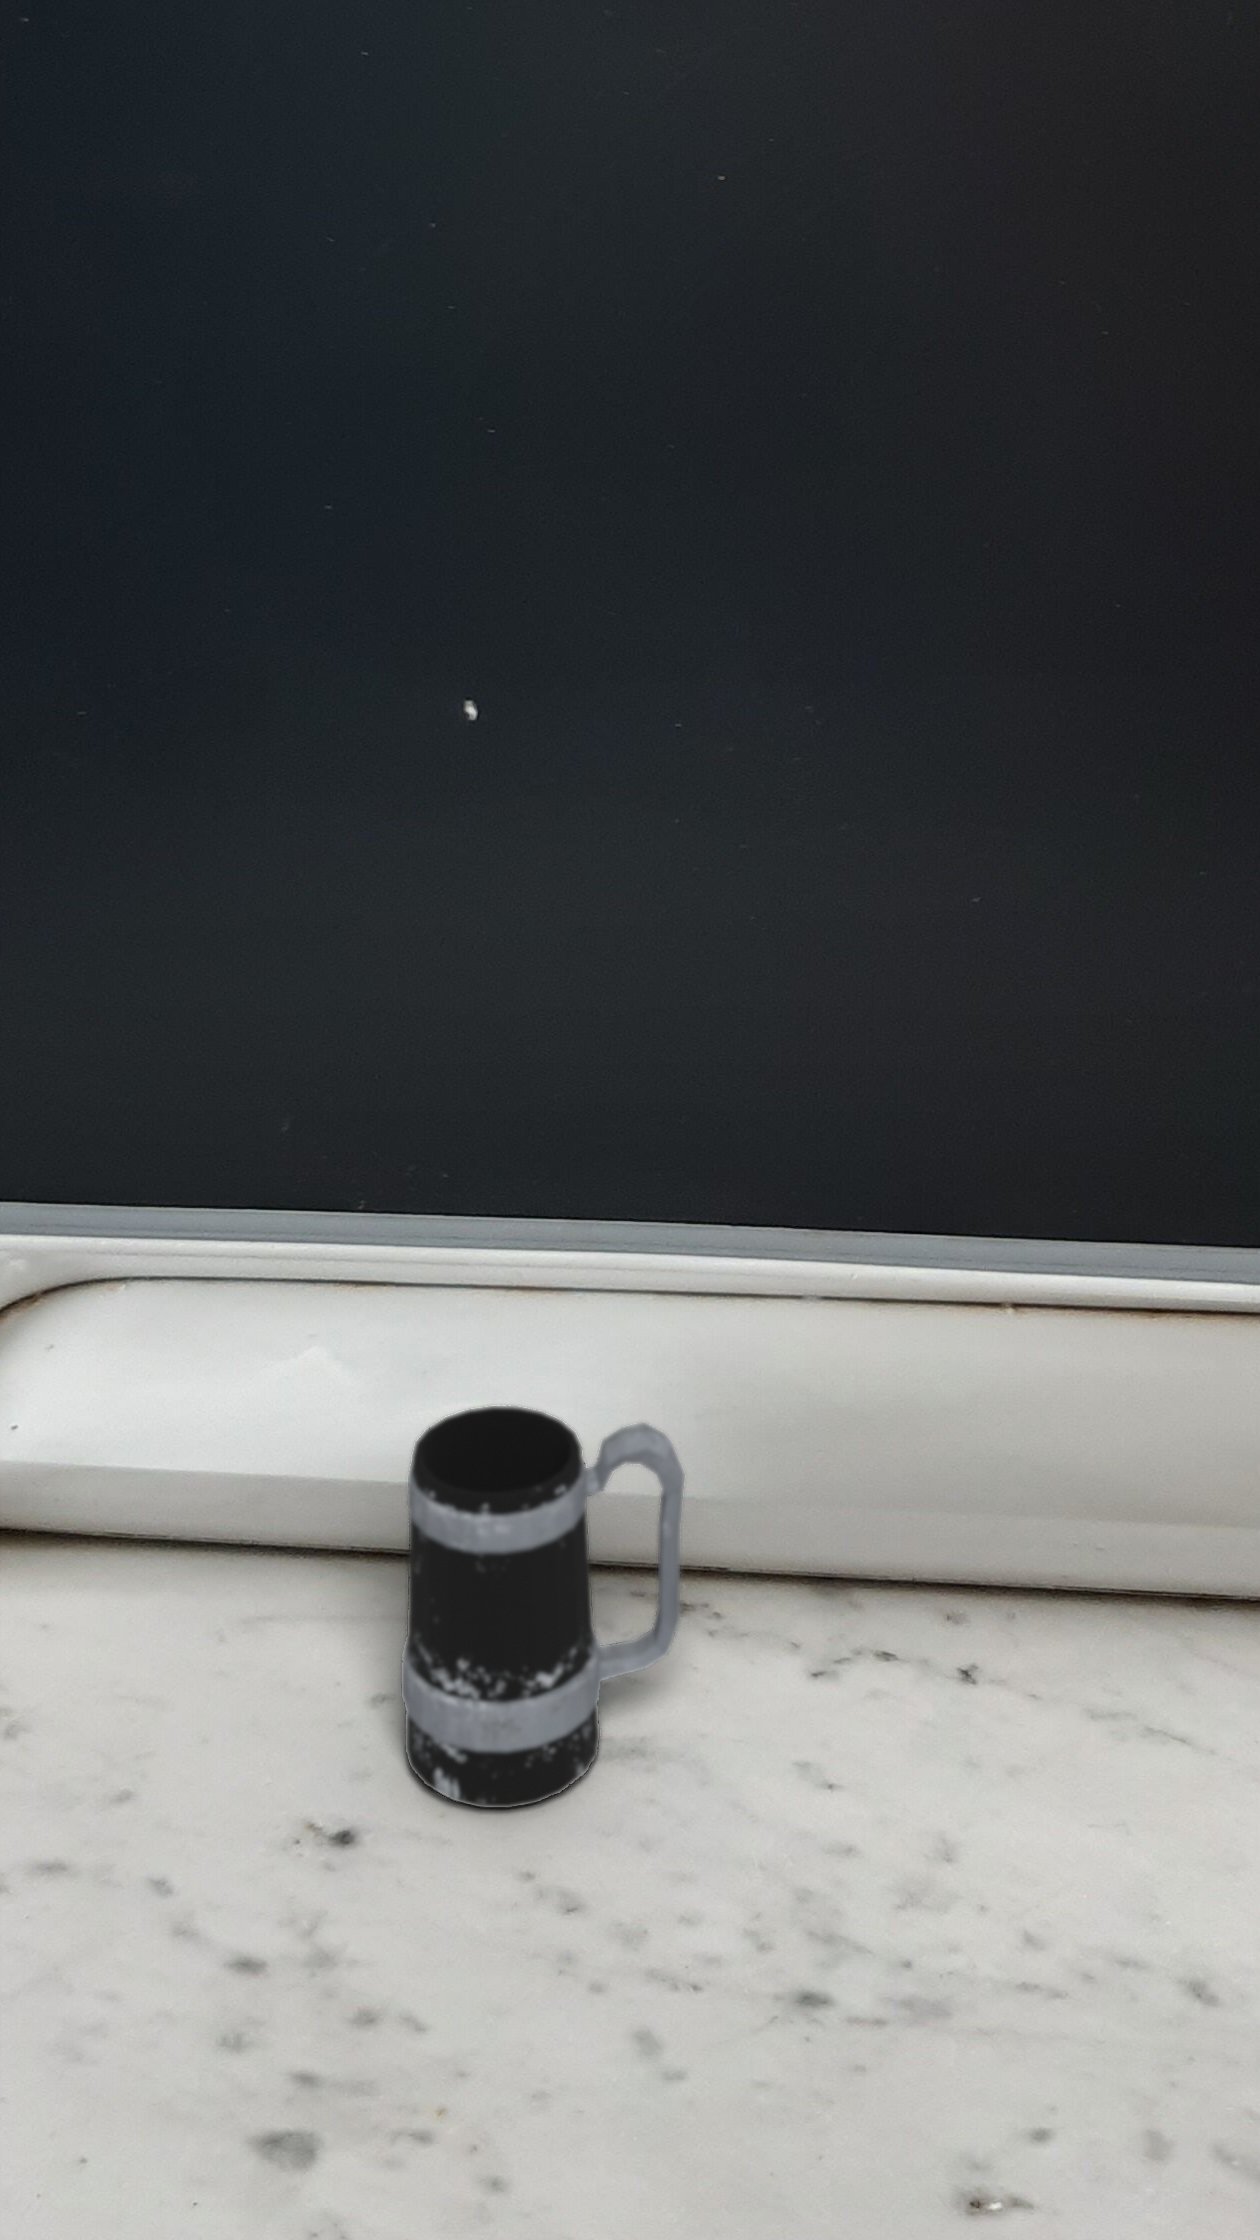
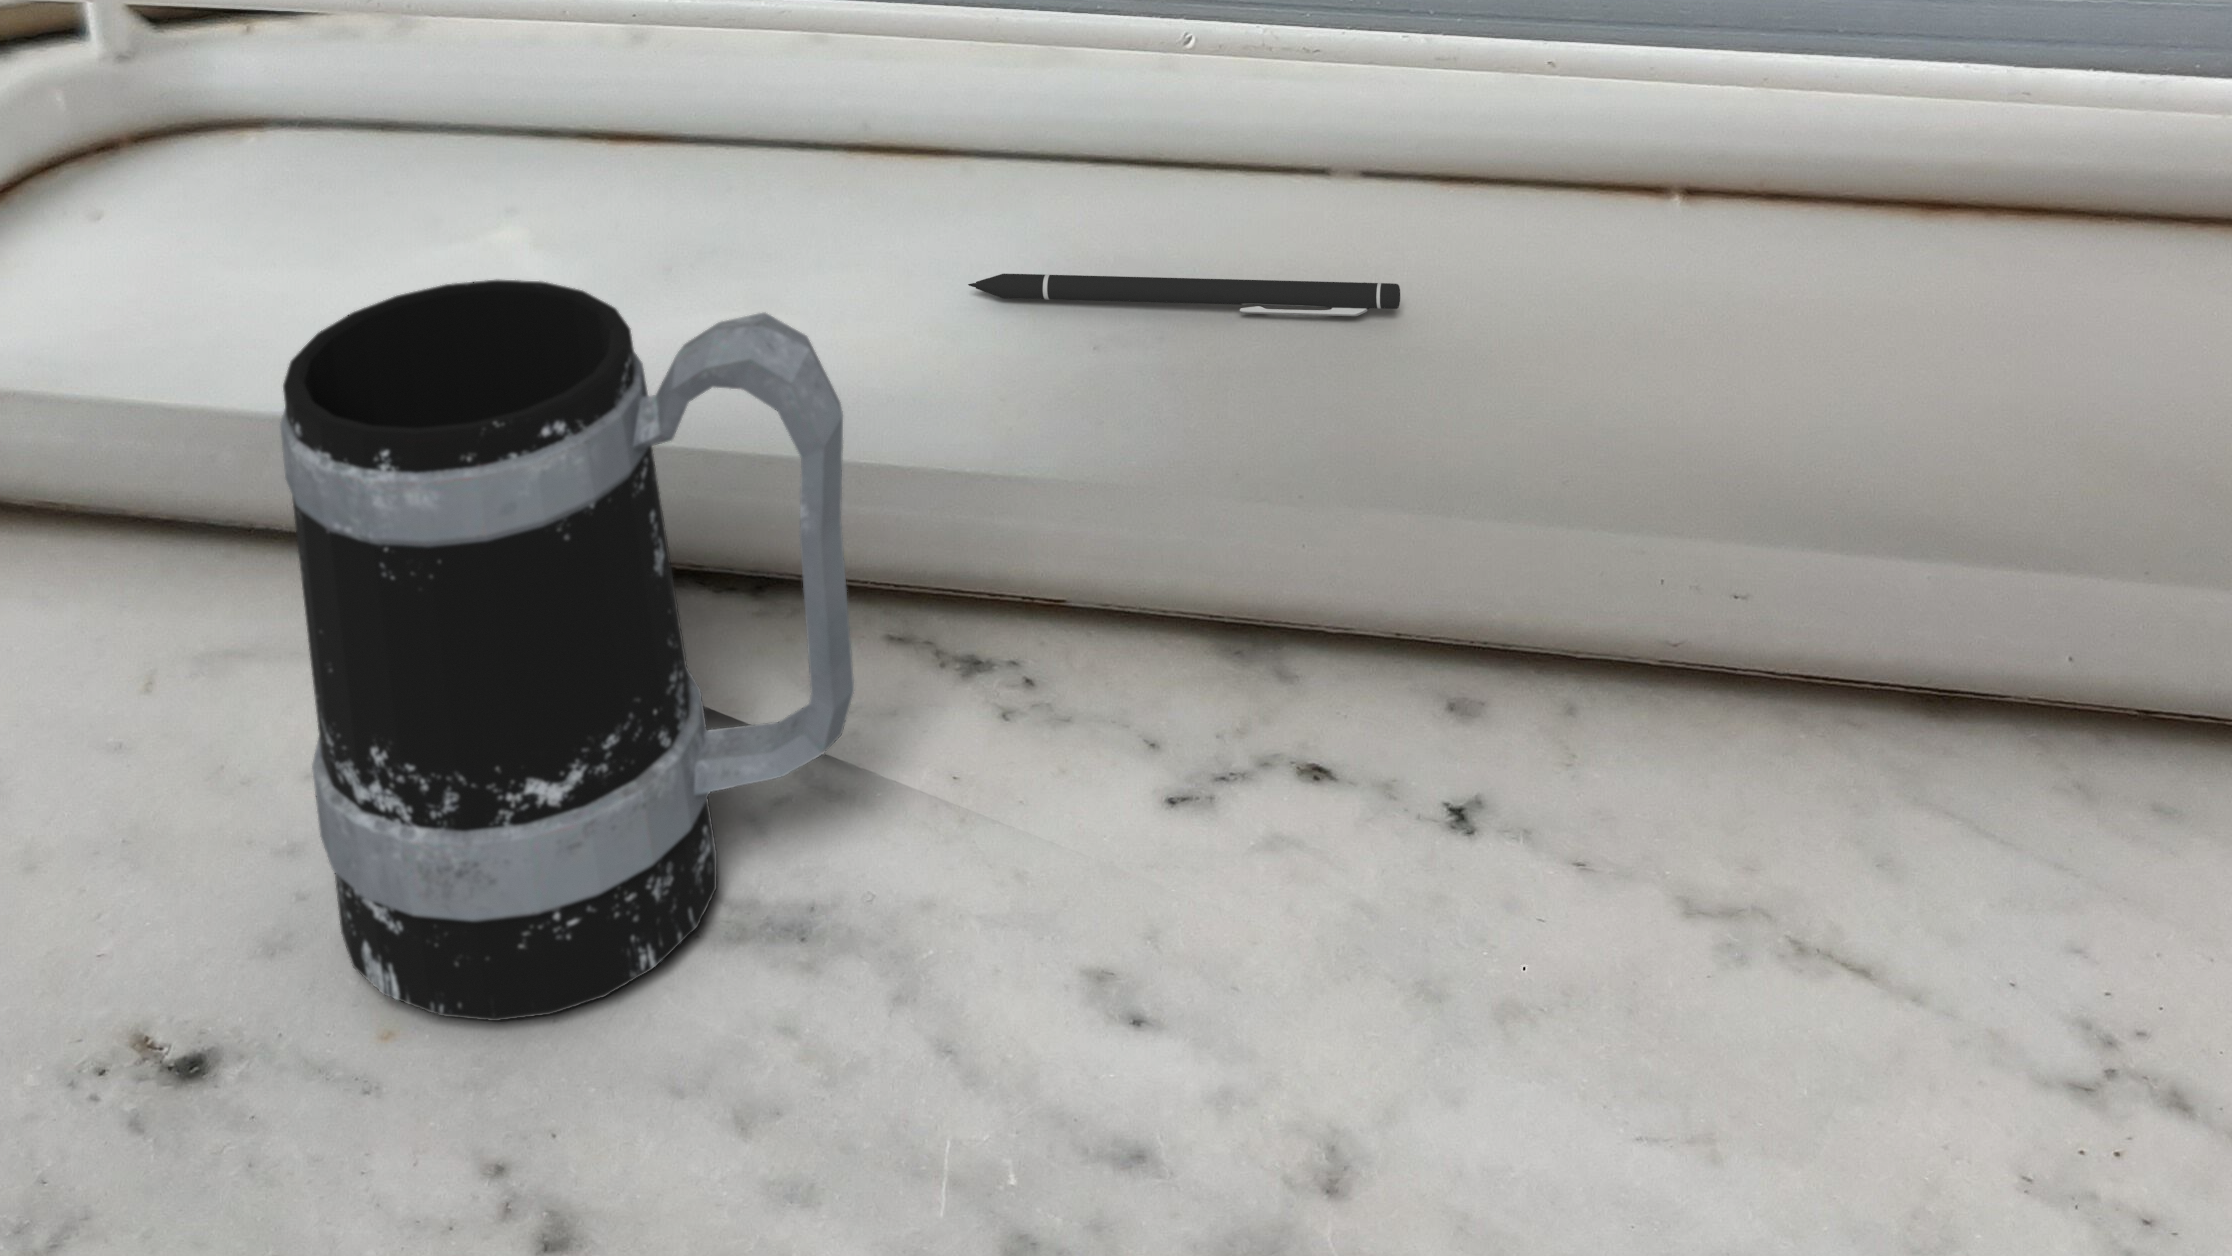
pen: none [619,1357,882,1378] -> present [968,274,1400,316]

